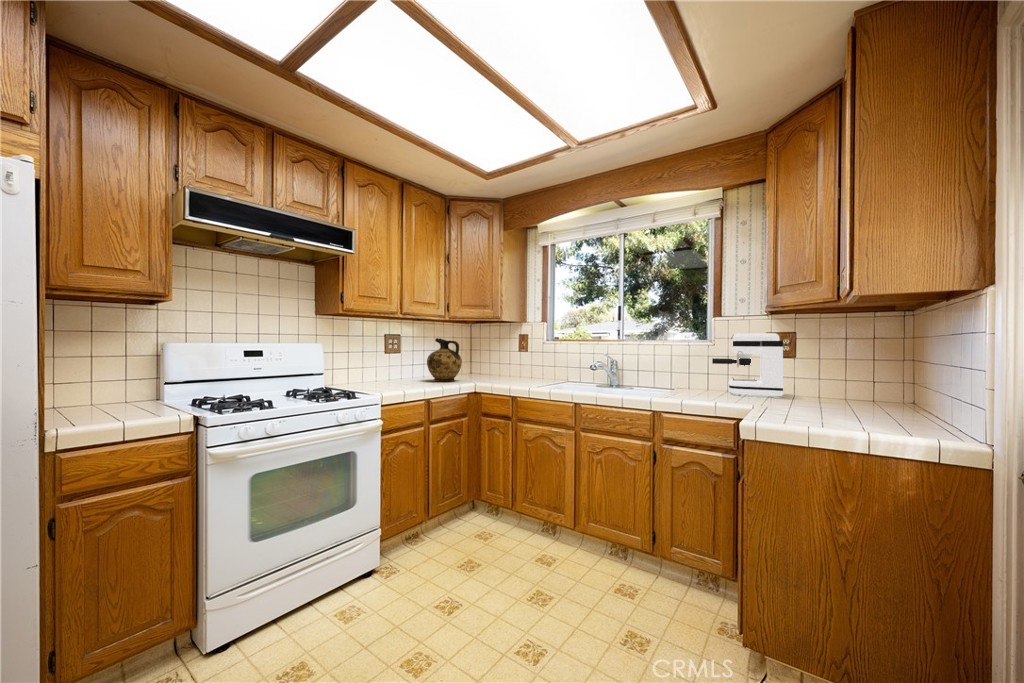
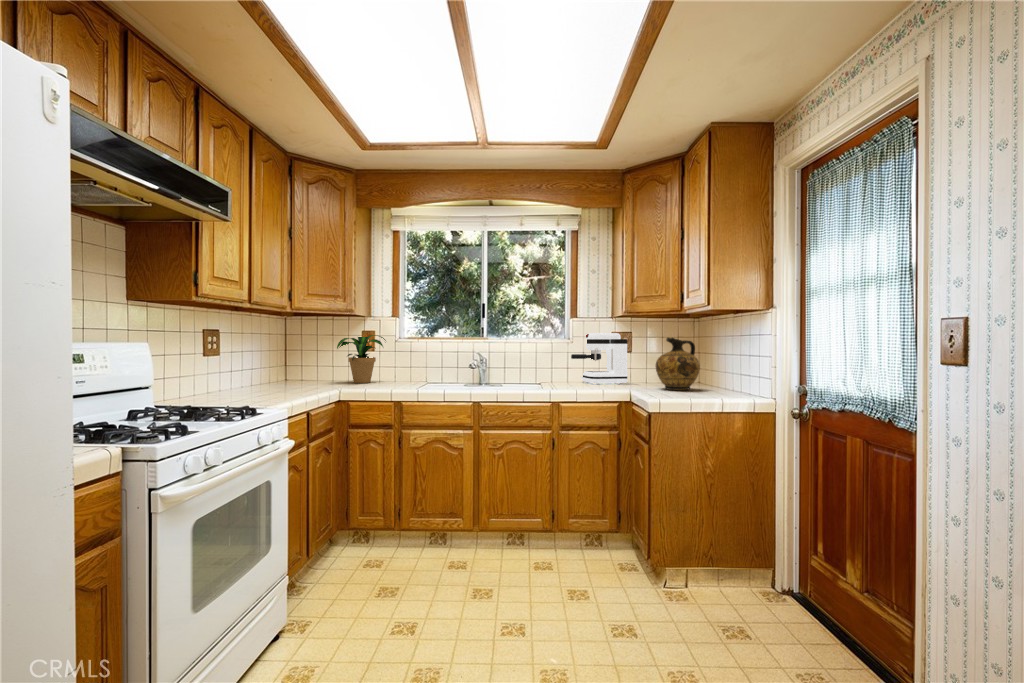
ceramic jug: present [427,338,462,381] -> present [656,338,700,390]
potted plant: none [492,338,537,379] -> present [337,335,386,383]

